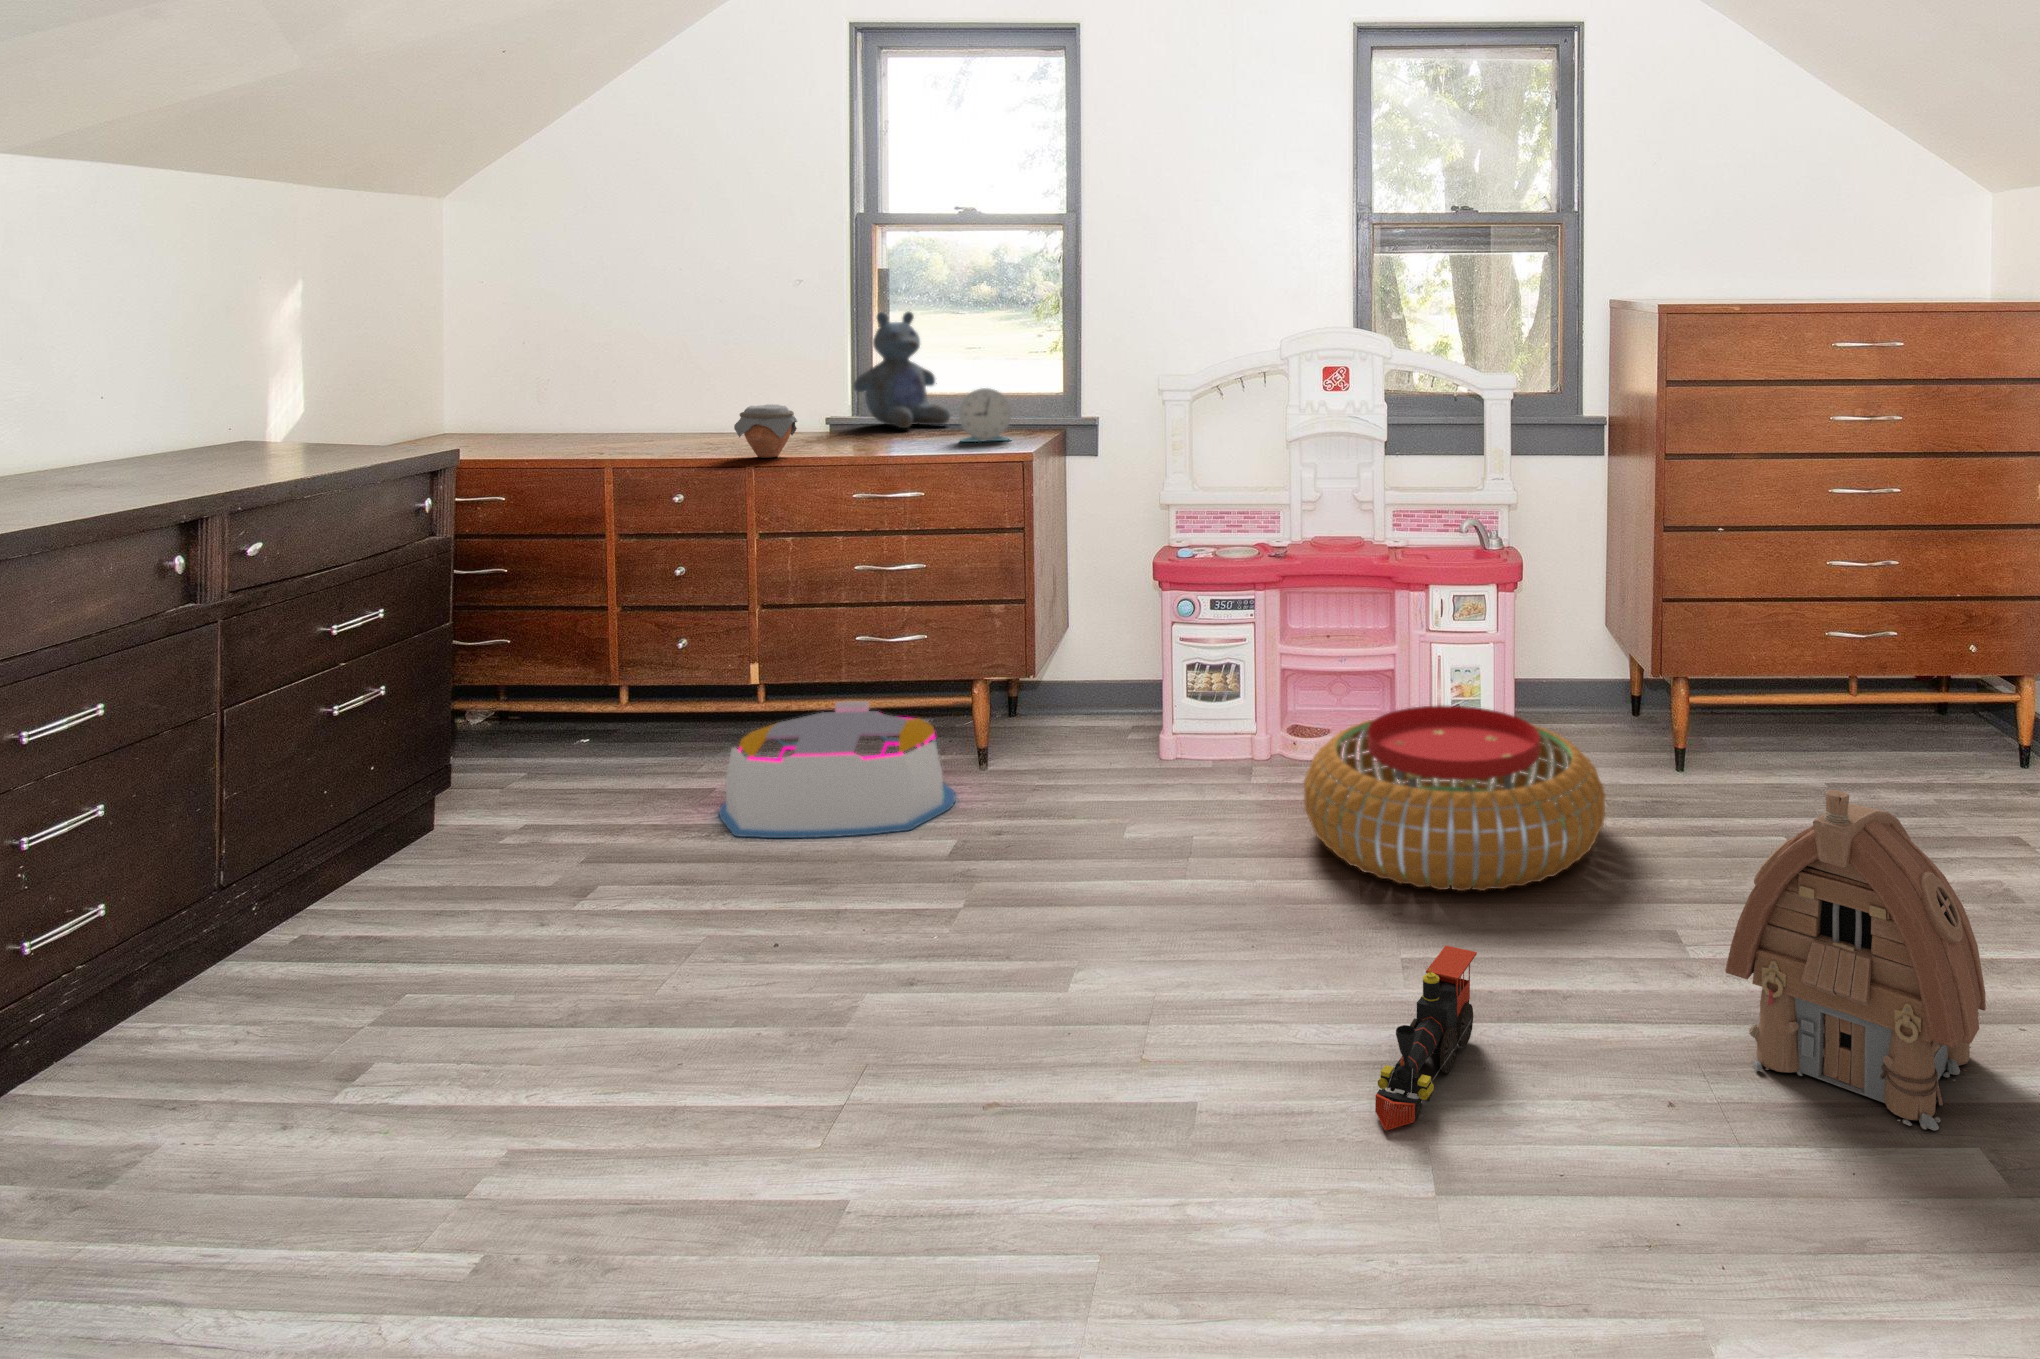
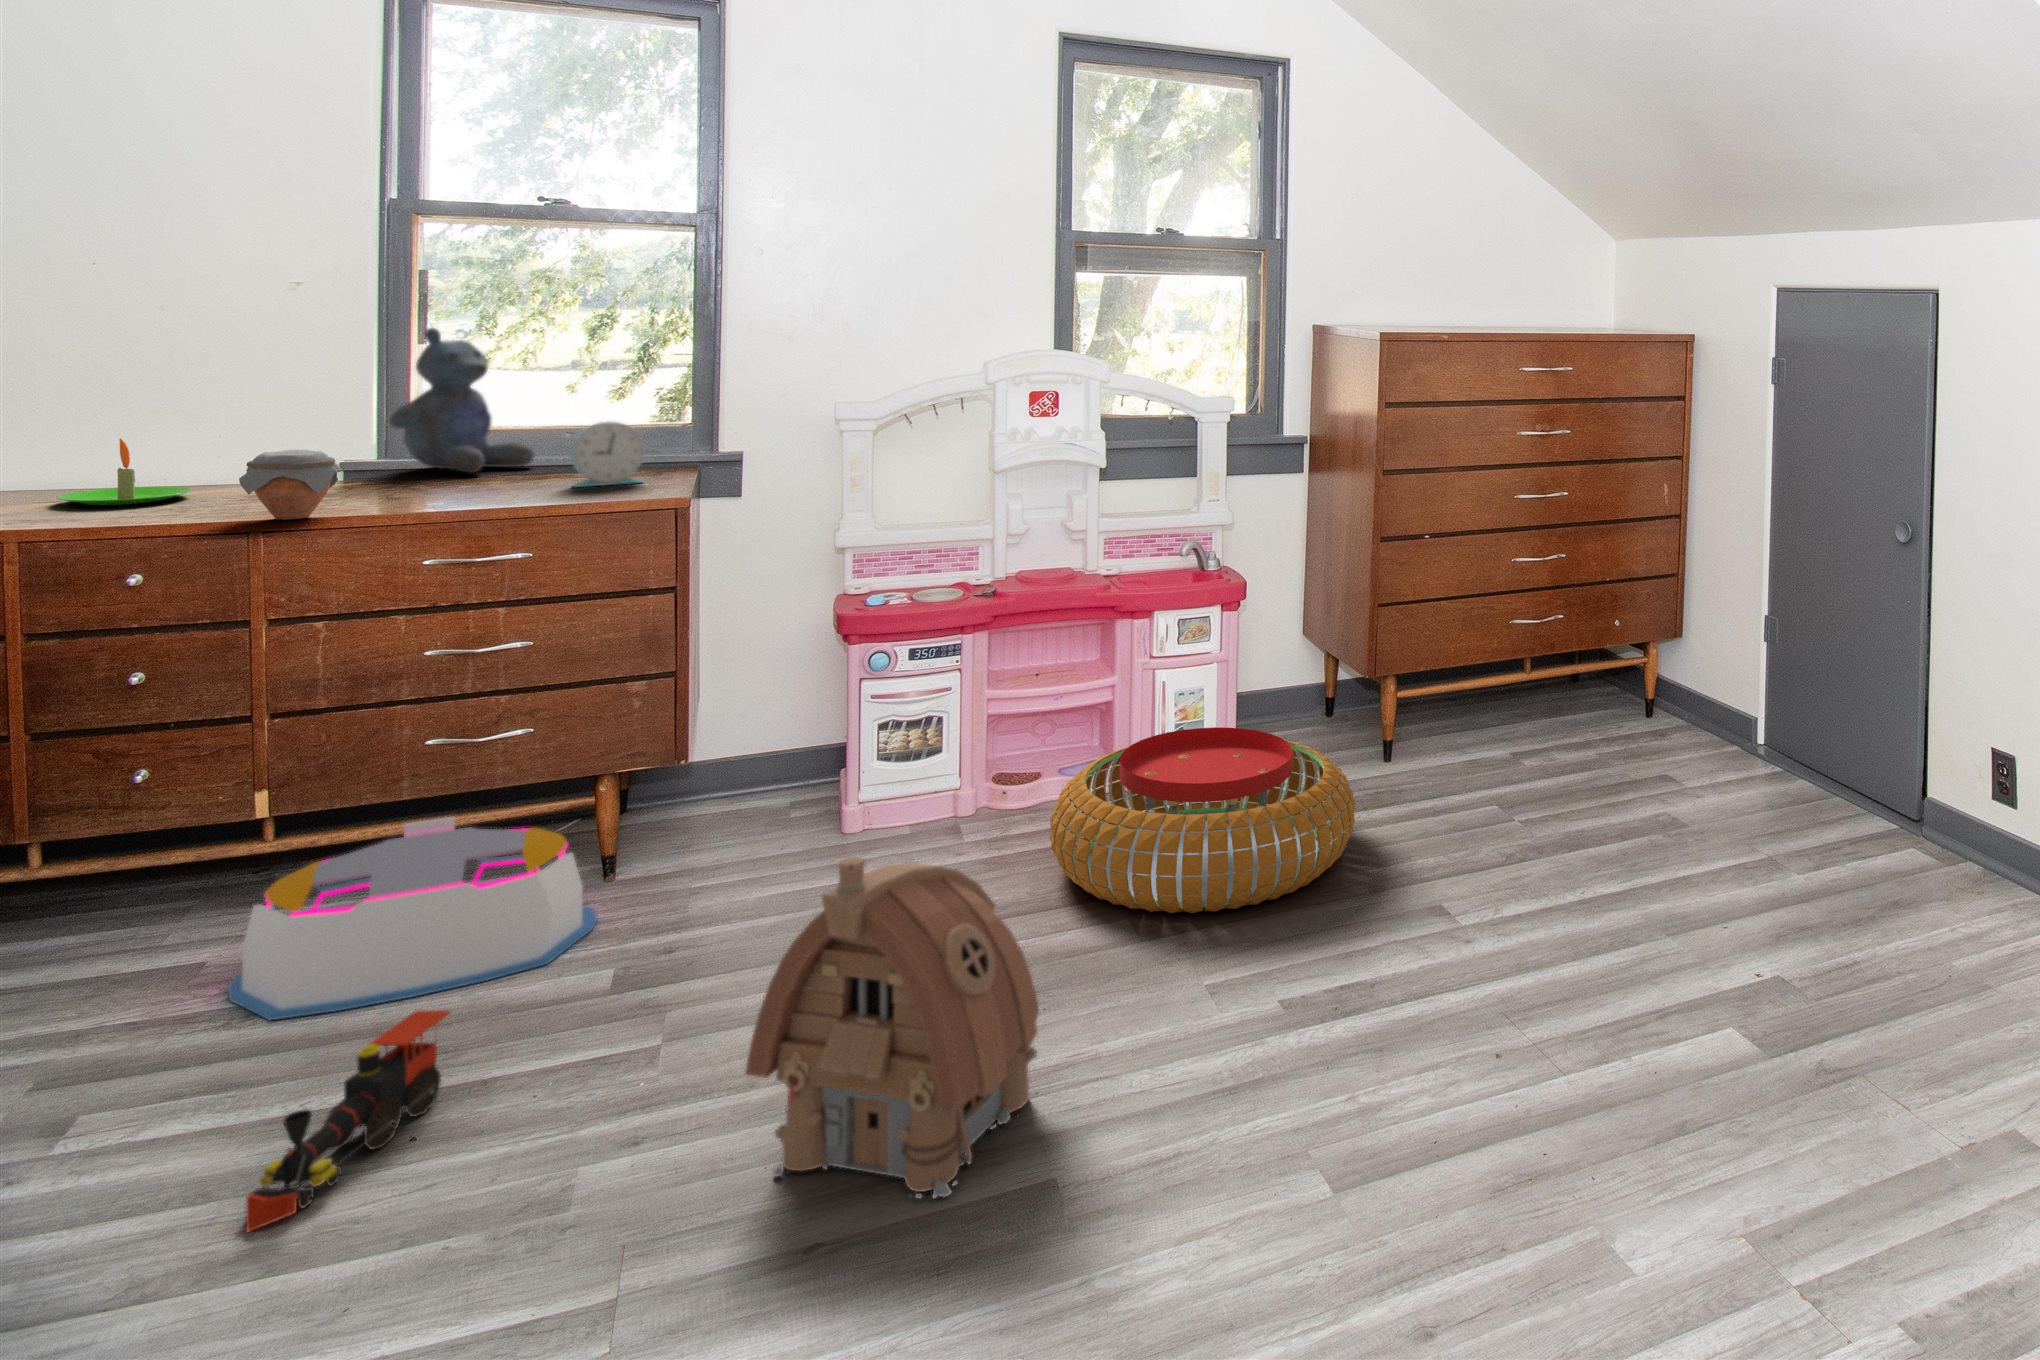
candle: none [652,394,728,443] -> present [57,439,192,505]
toy house: present [1725,790,1986,1131] -> present [746,857,1039,1199]
toy train: present [1375,946,1477,1131] -> present [246,1010,451,1232]

